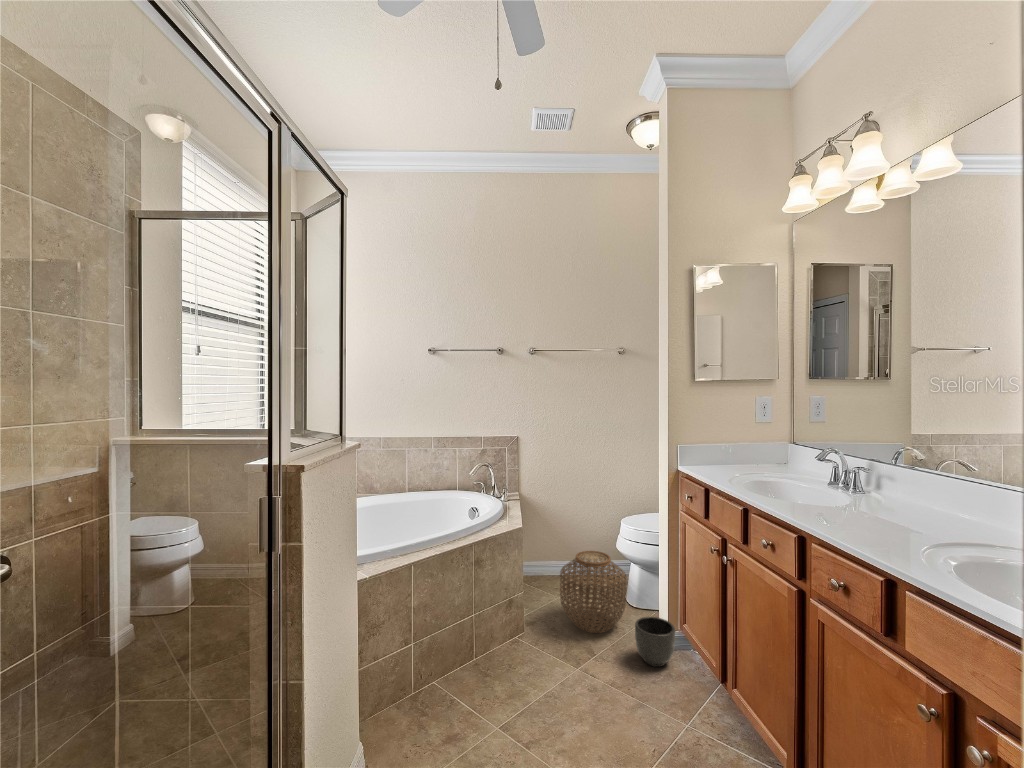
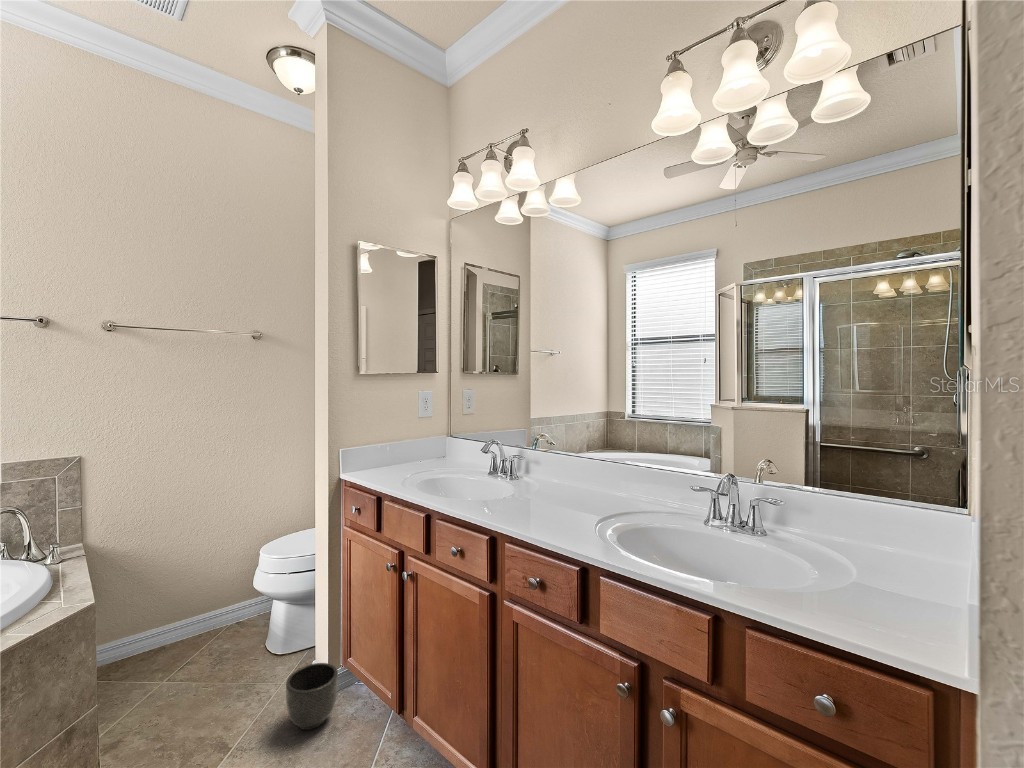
woven basket: present [560,551,627,633] -> none [165,601,270,720]

